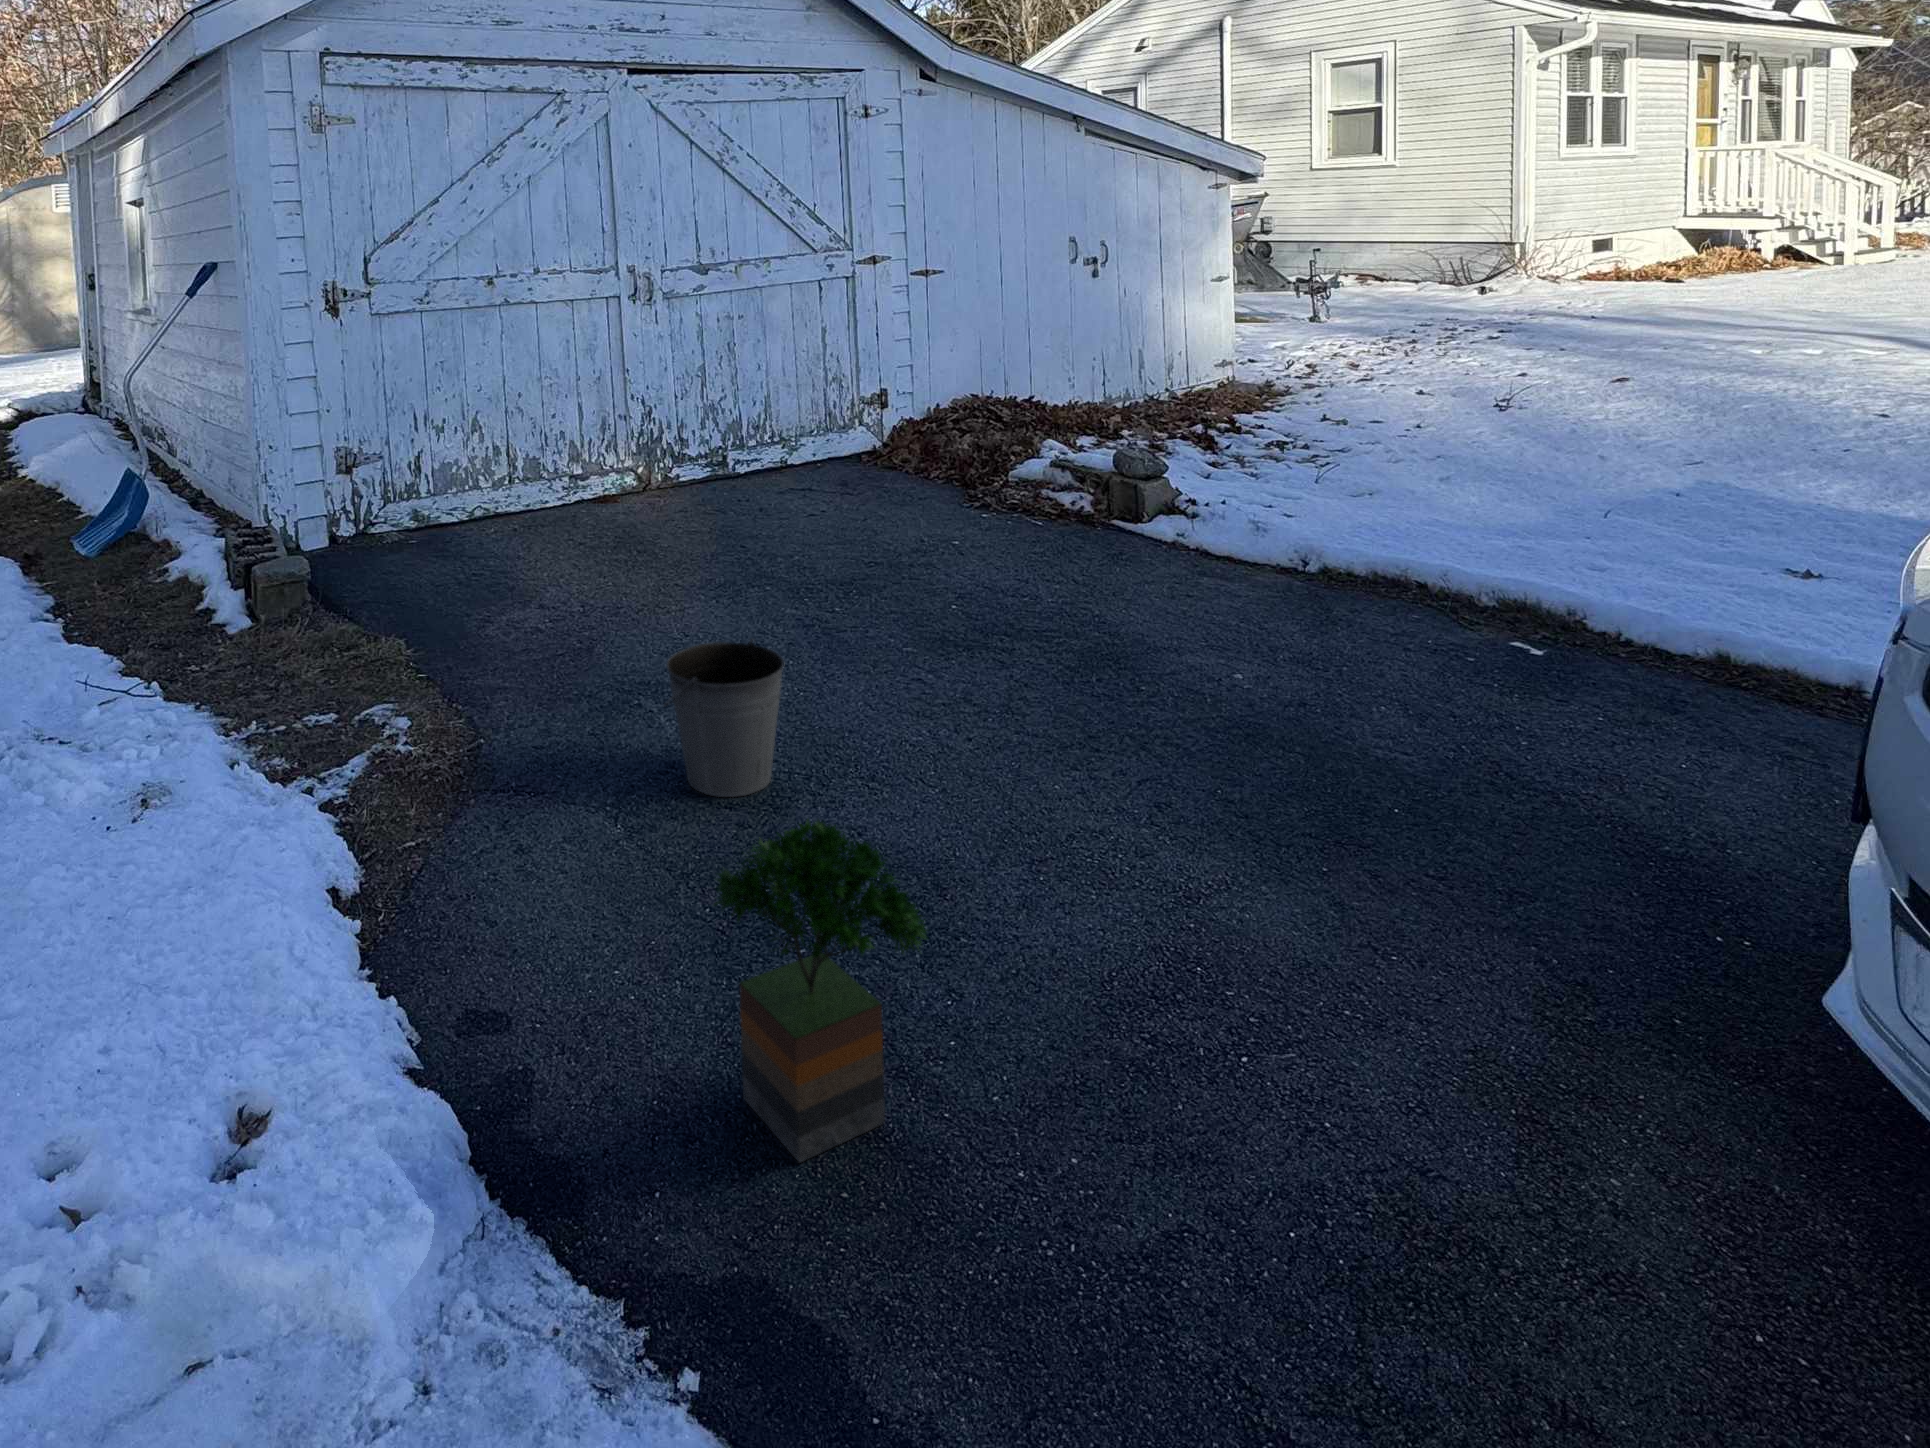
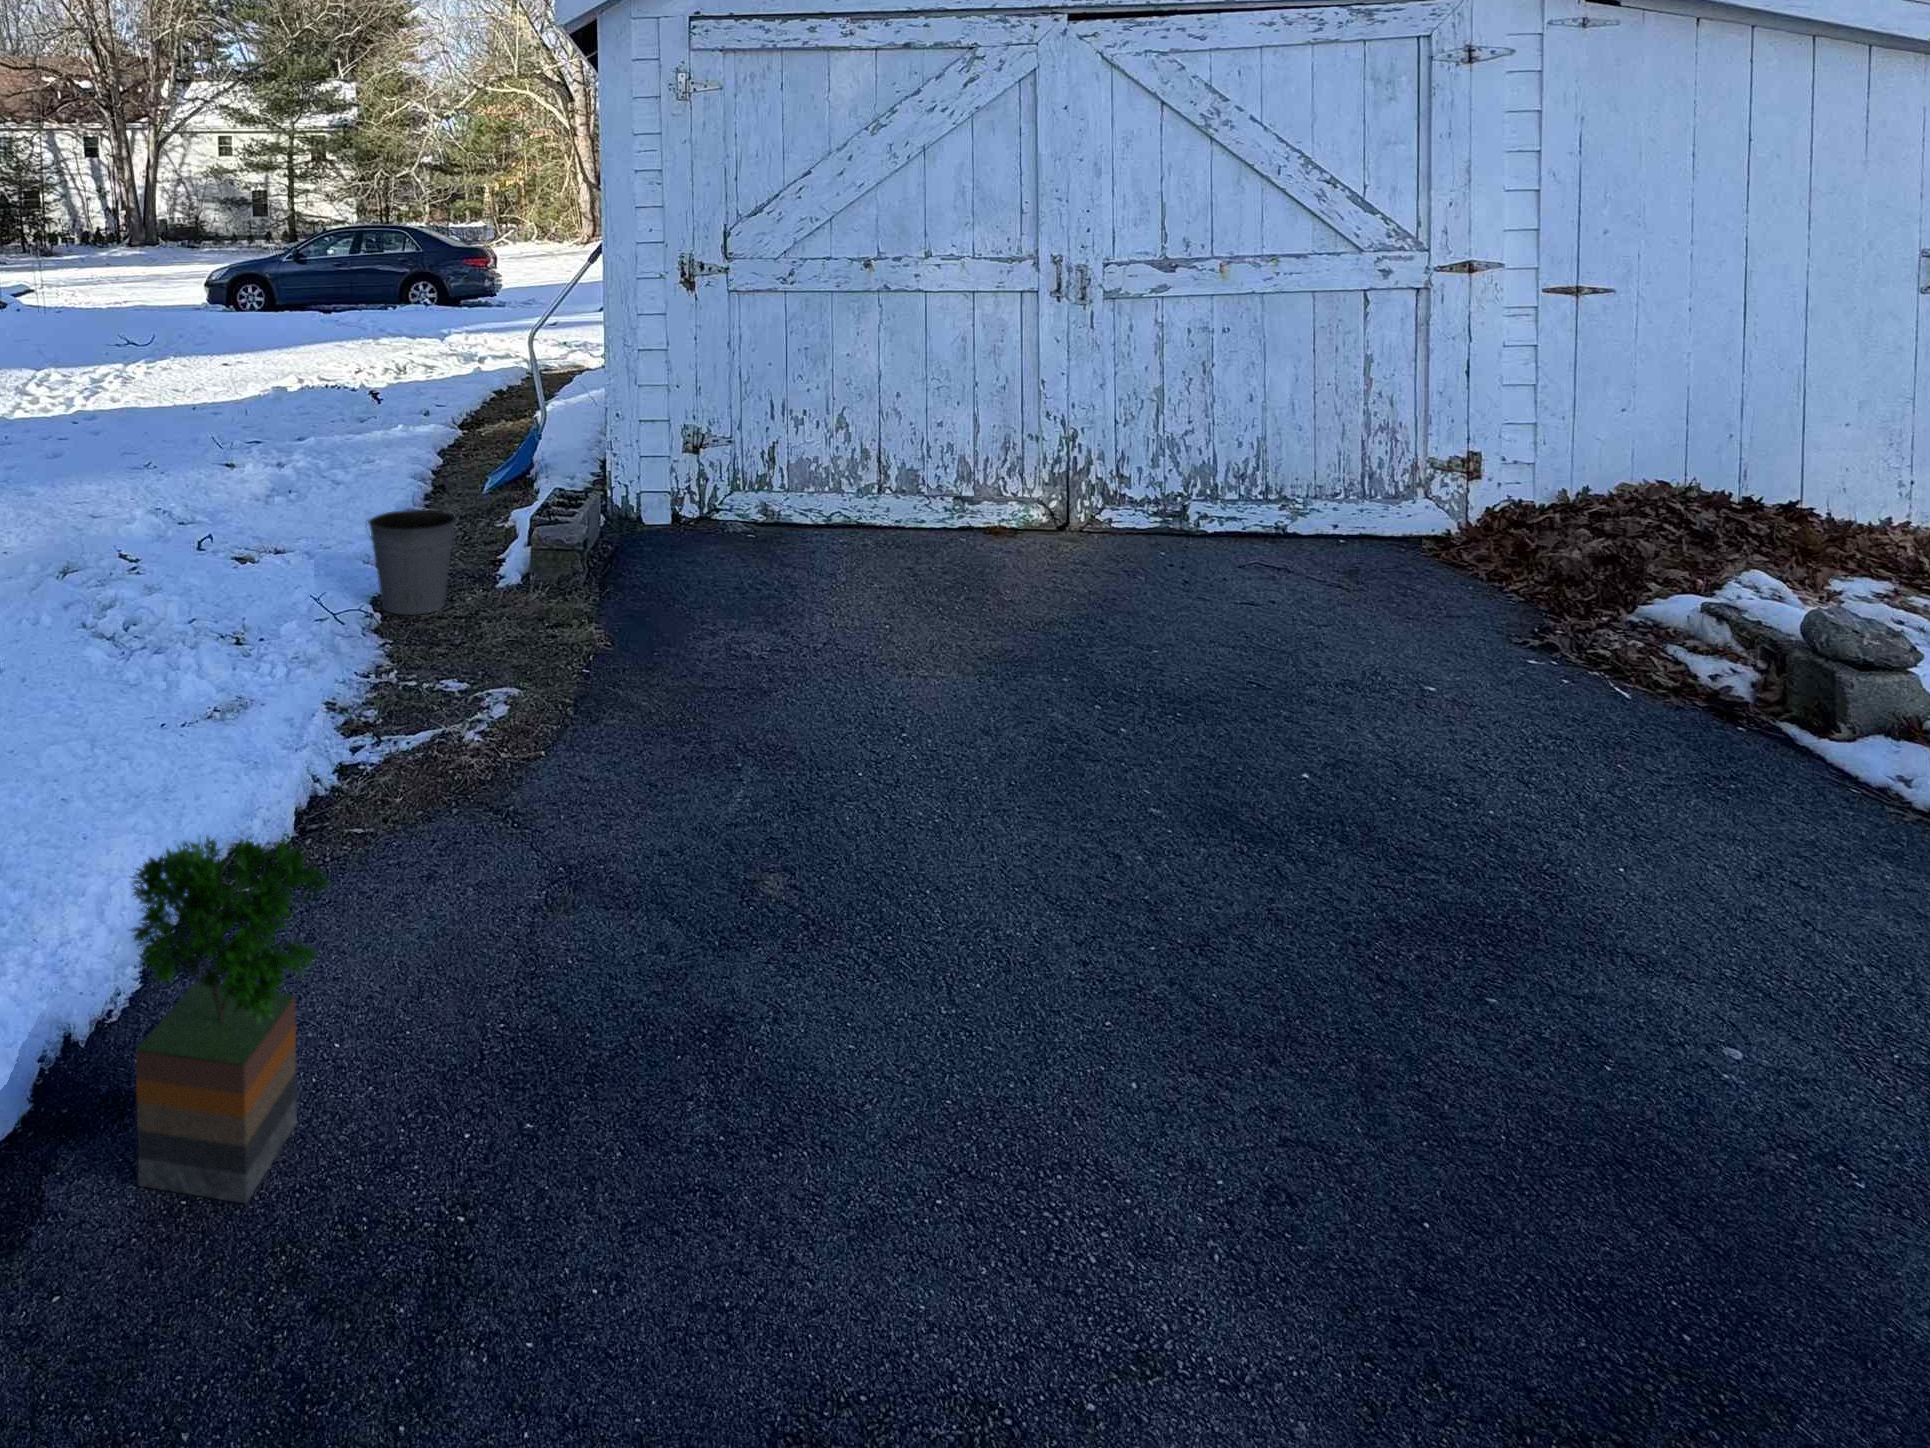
bucket: present [663,639,784,797] -> present [366,510,457,615]

